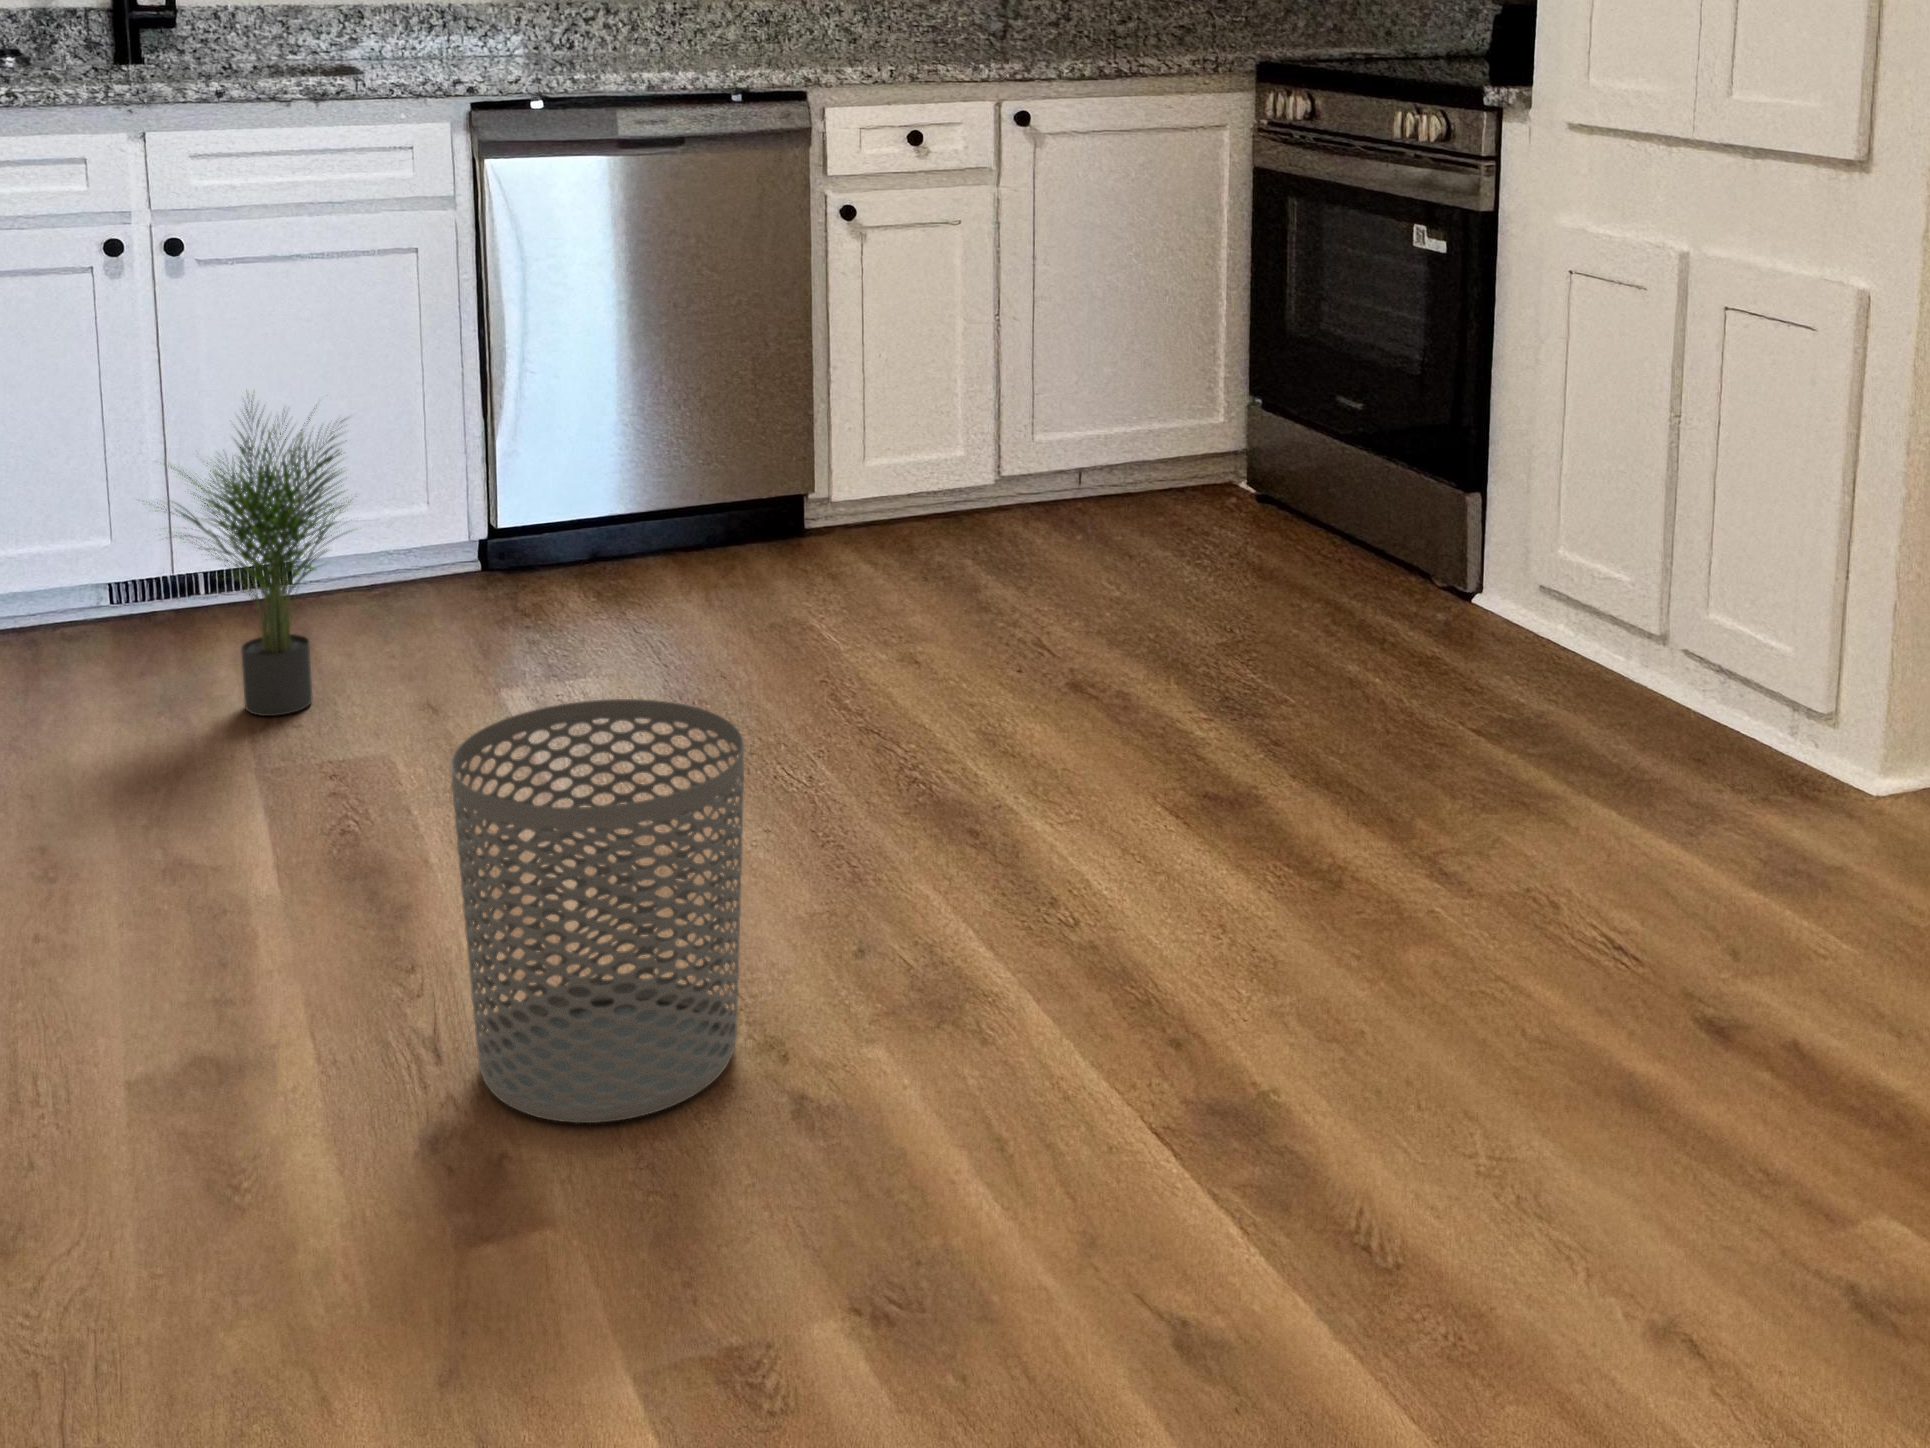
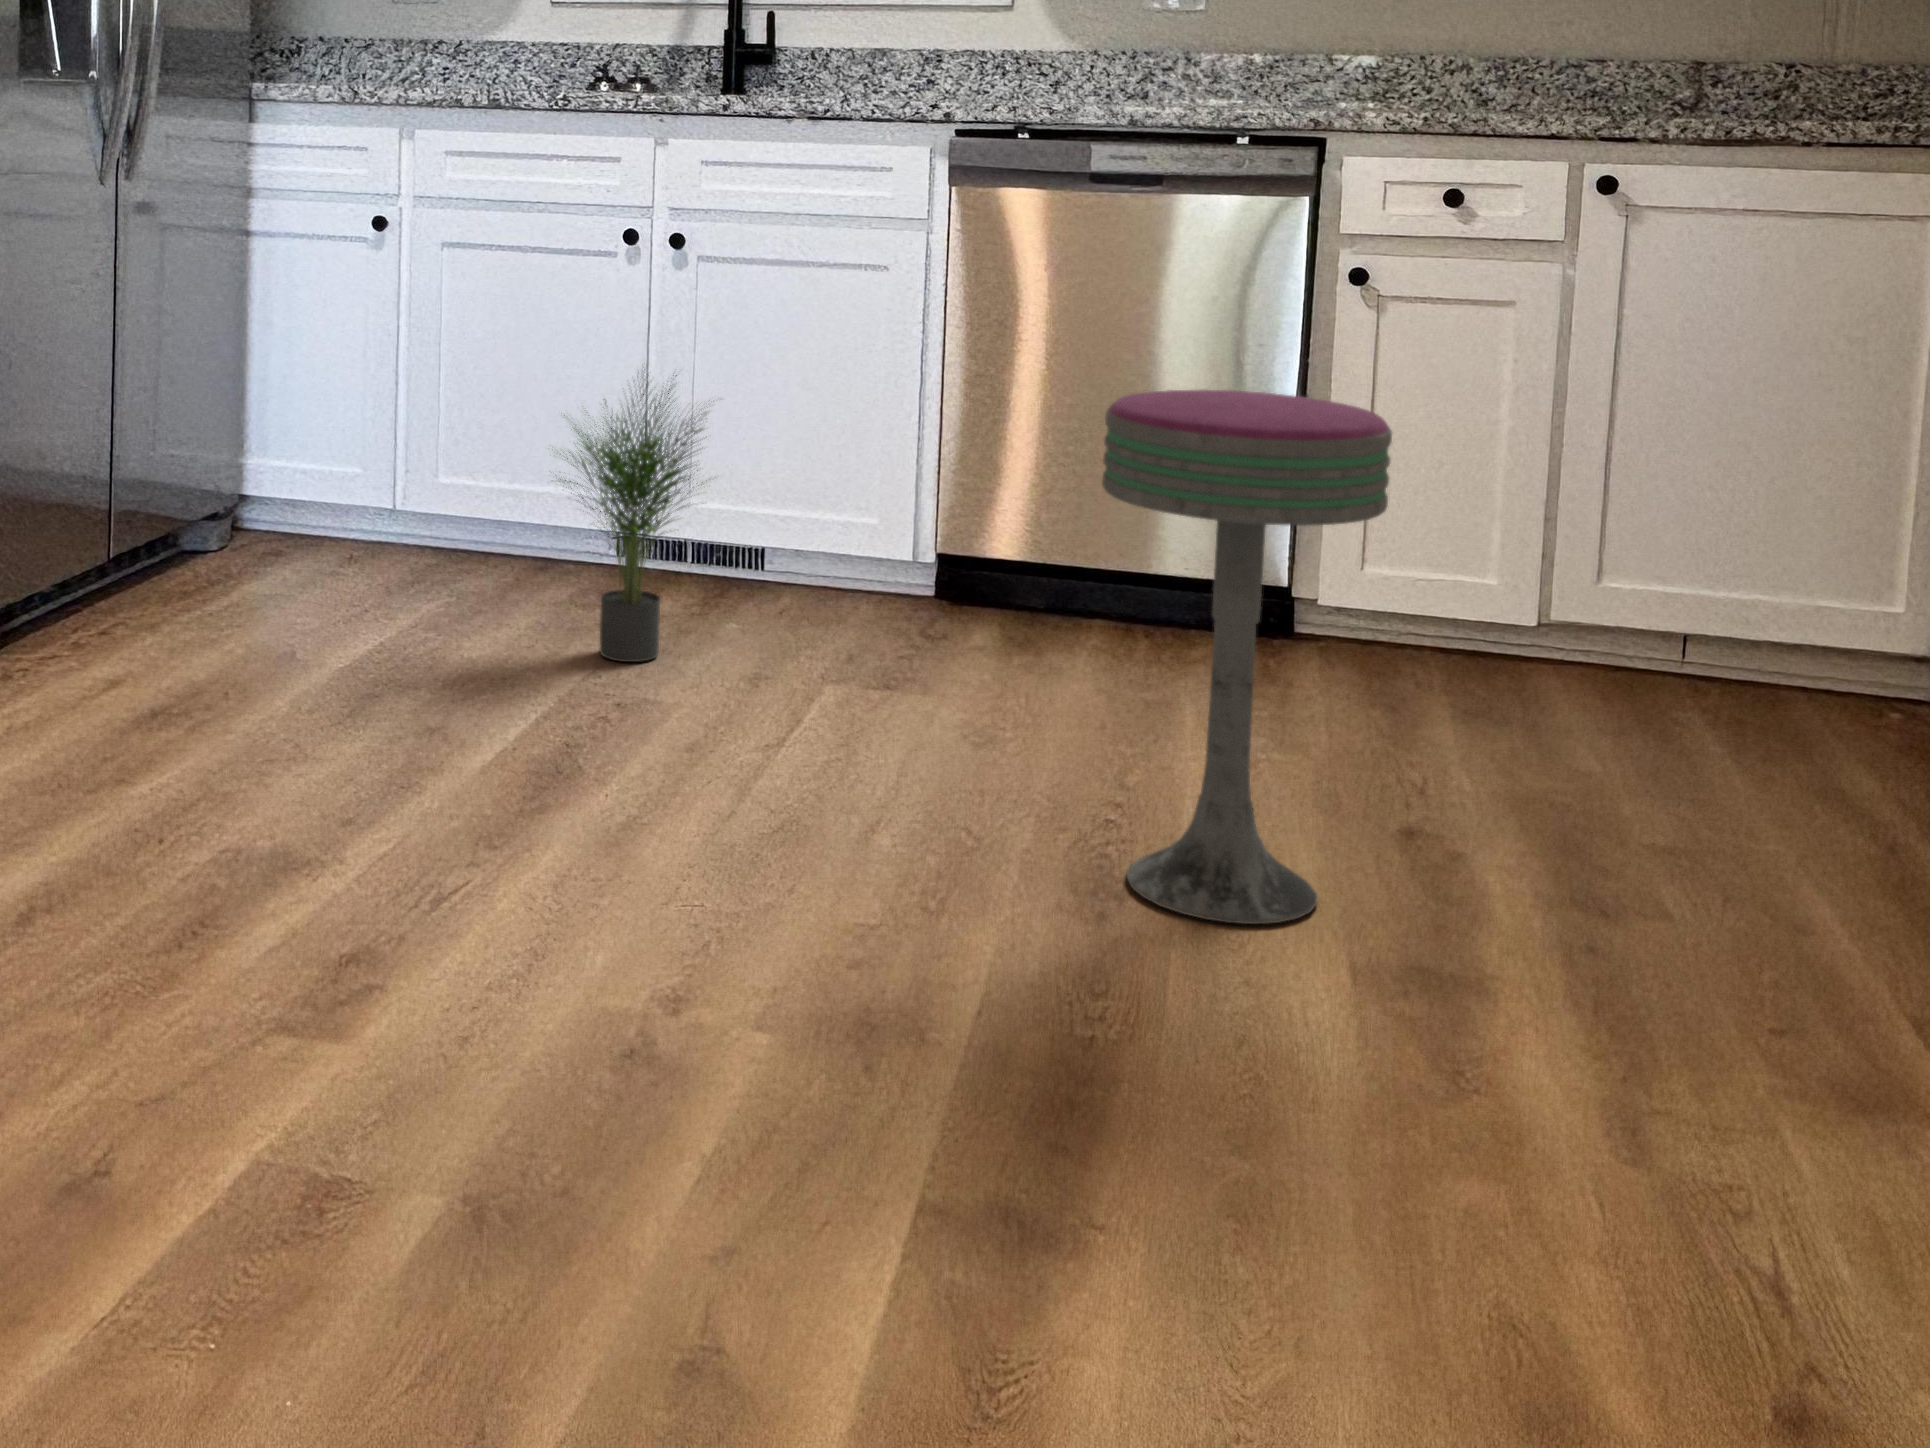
bar stool: none [922,348,1152,796] -> present [1102,390,1392,924]
waste bin: present [451,699,744,1123] -> none [343,619,625,1022]

